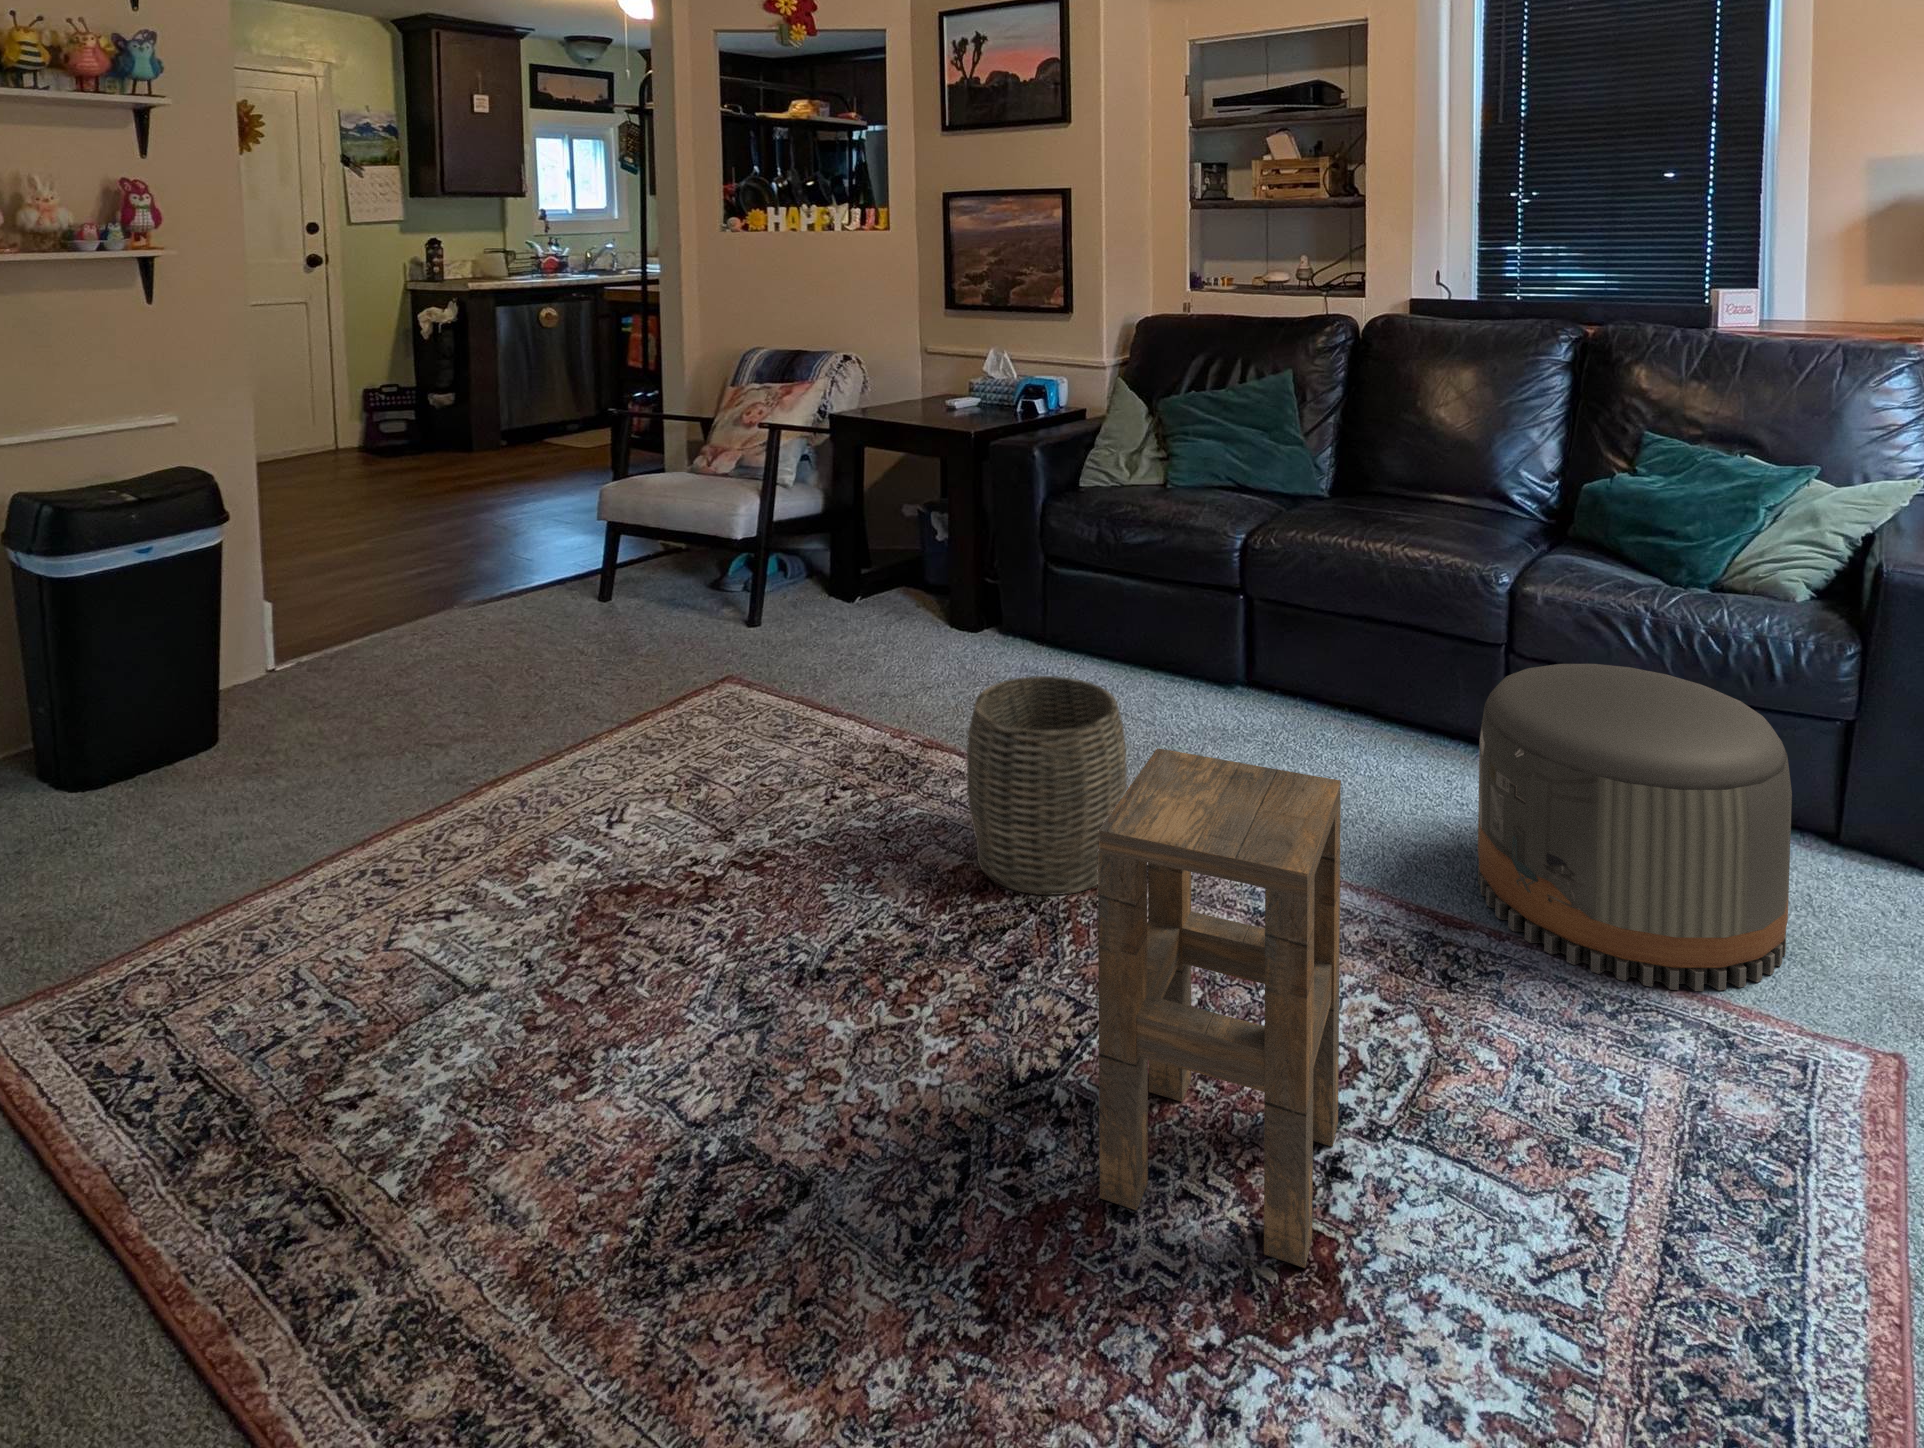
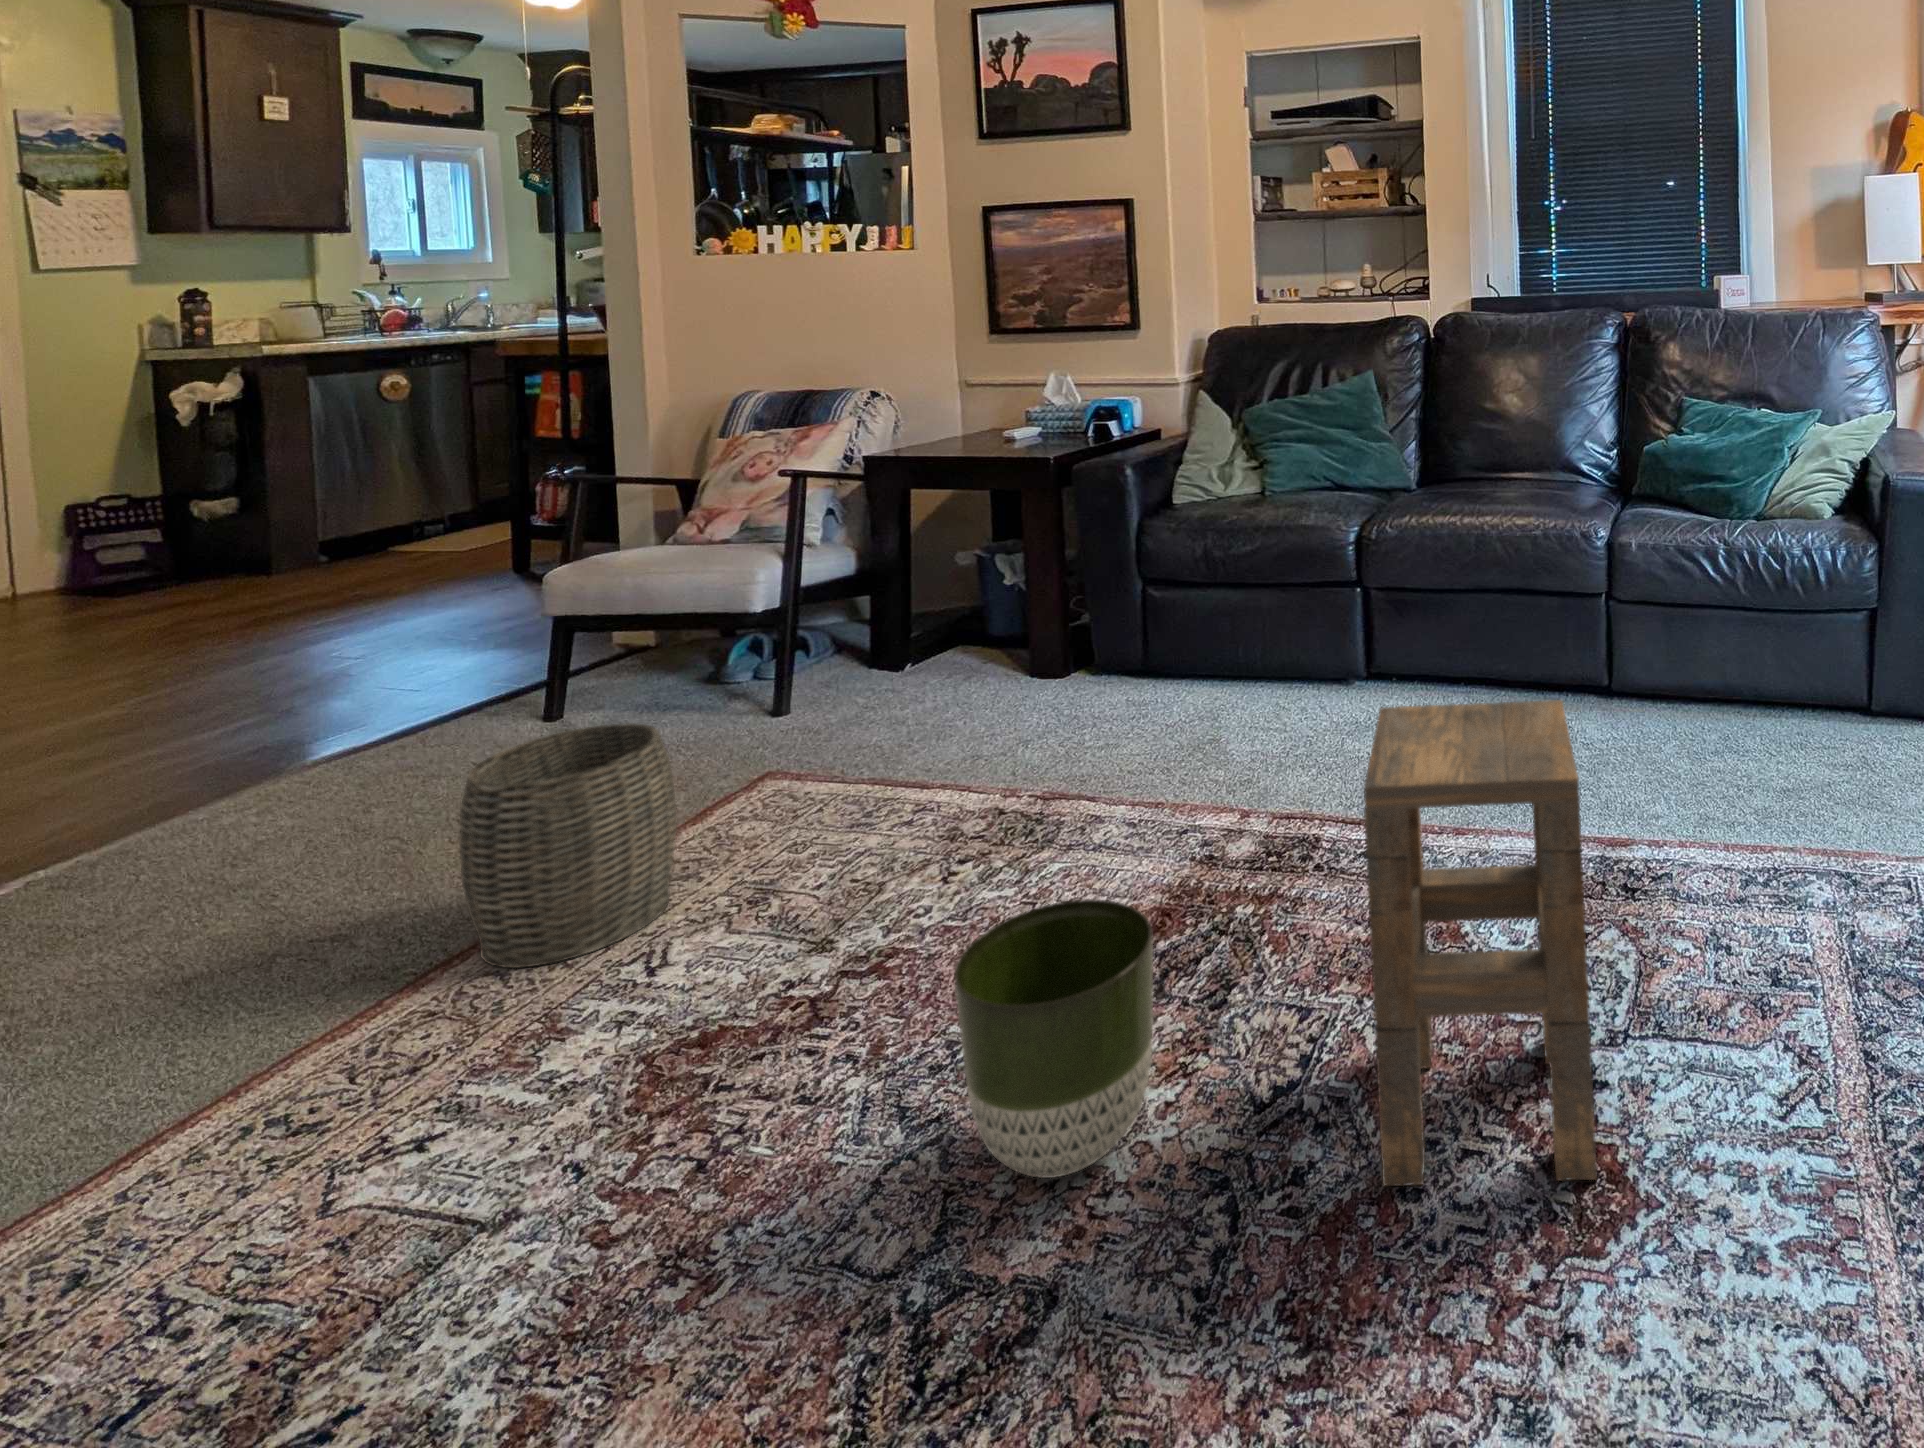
pouf: present [1478,664,1792,991] -> none [1611,587,1863,853]
woven basket: present [967,676,1127,895] -> present [460,723,677,968]
planter: none [767,857,931,1092] -> present [954,899,1153,1178]

